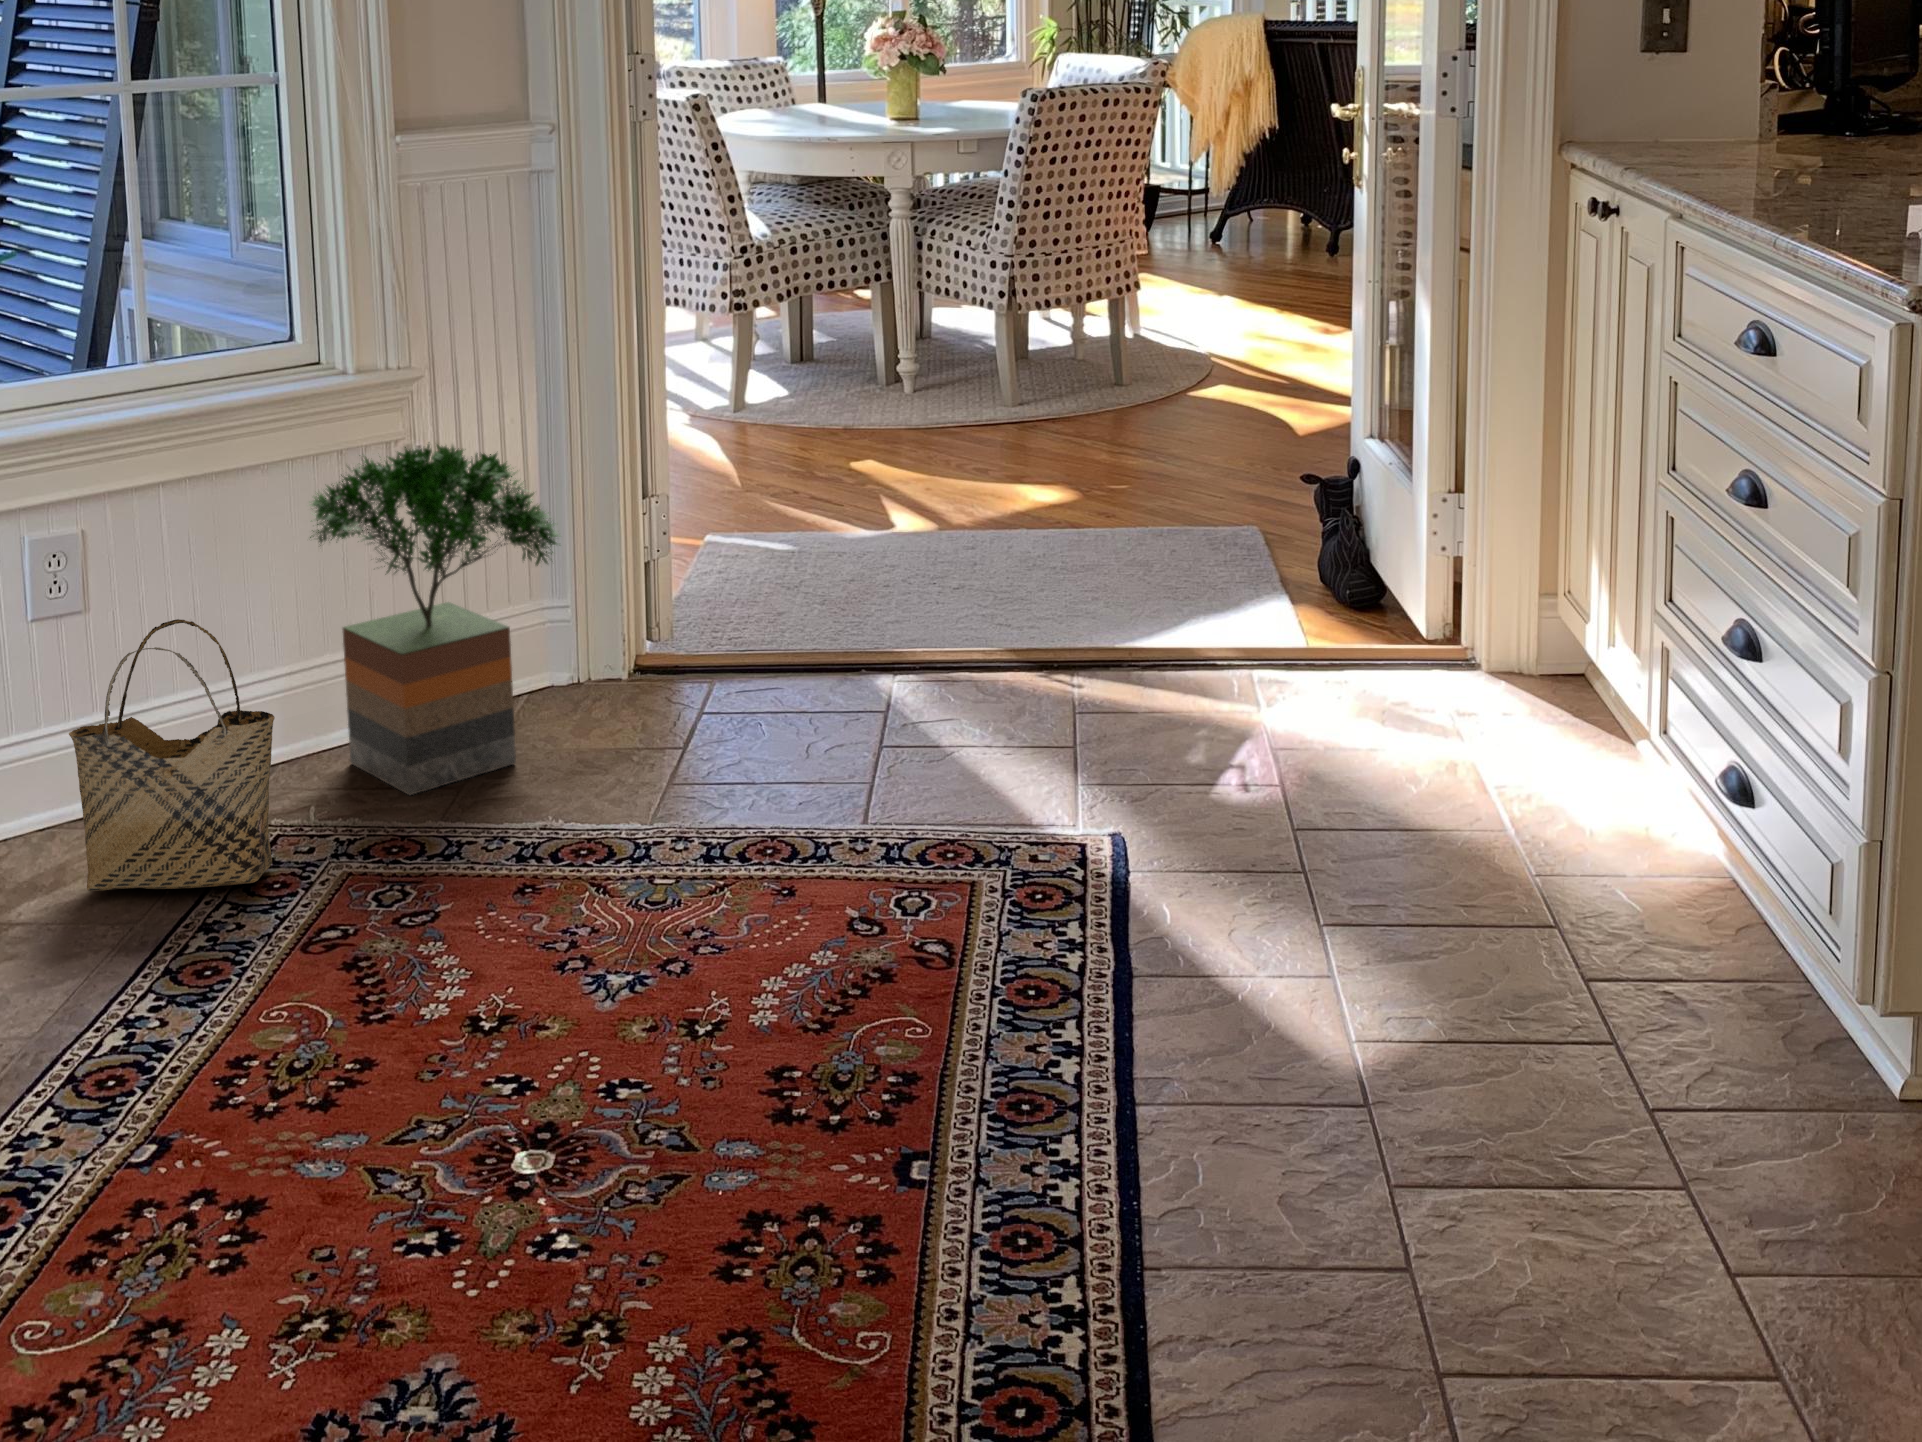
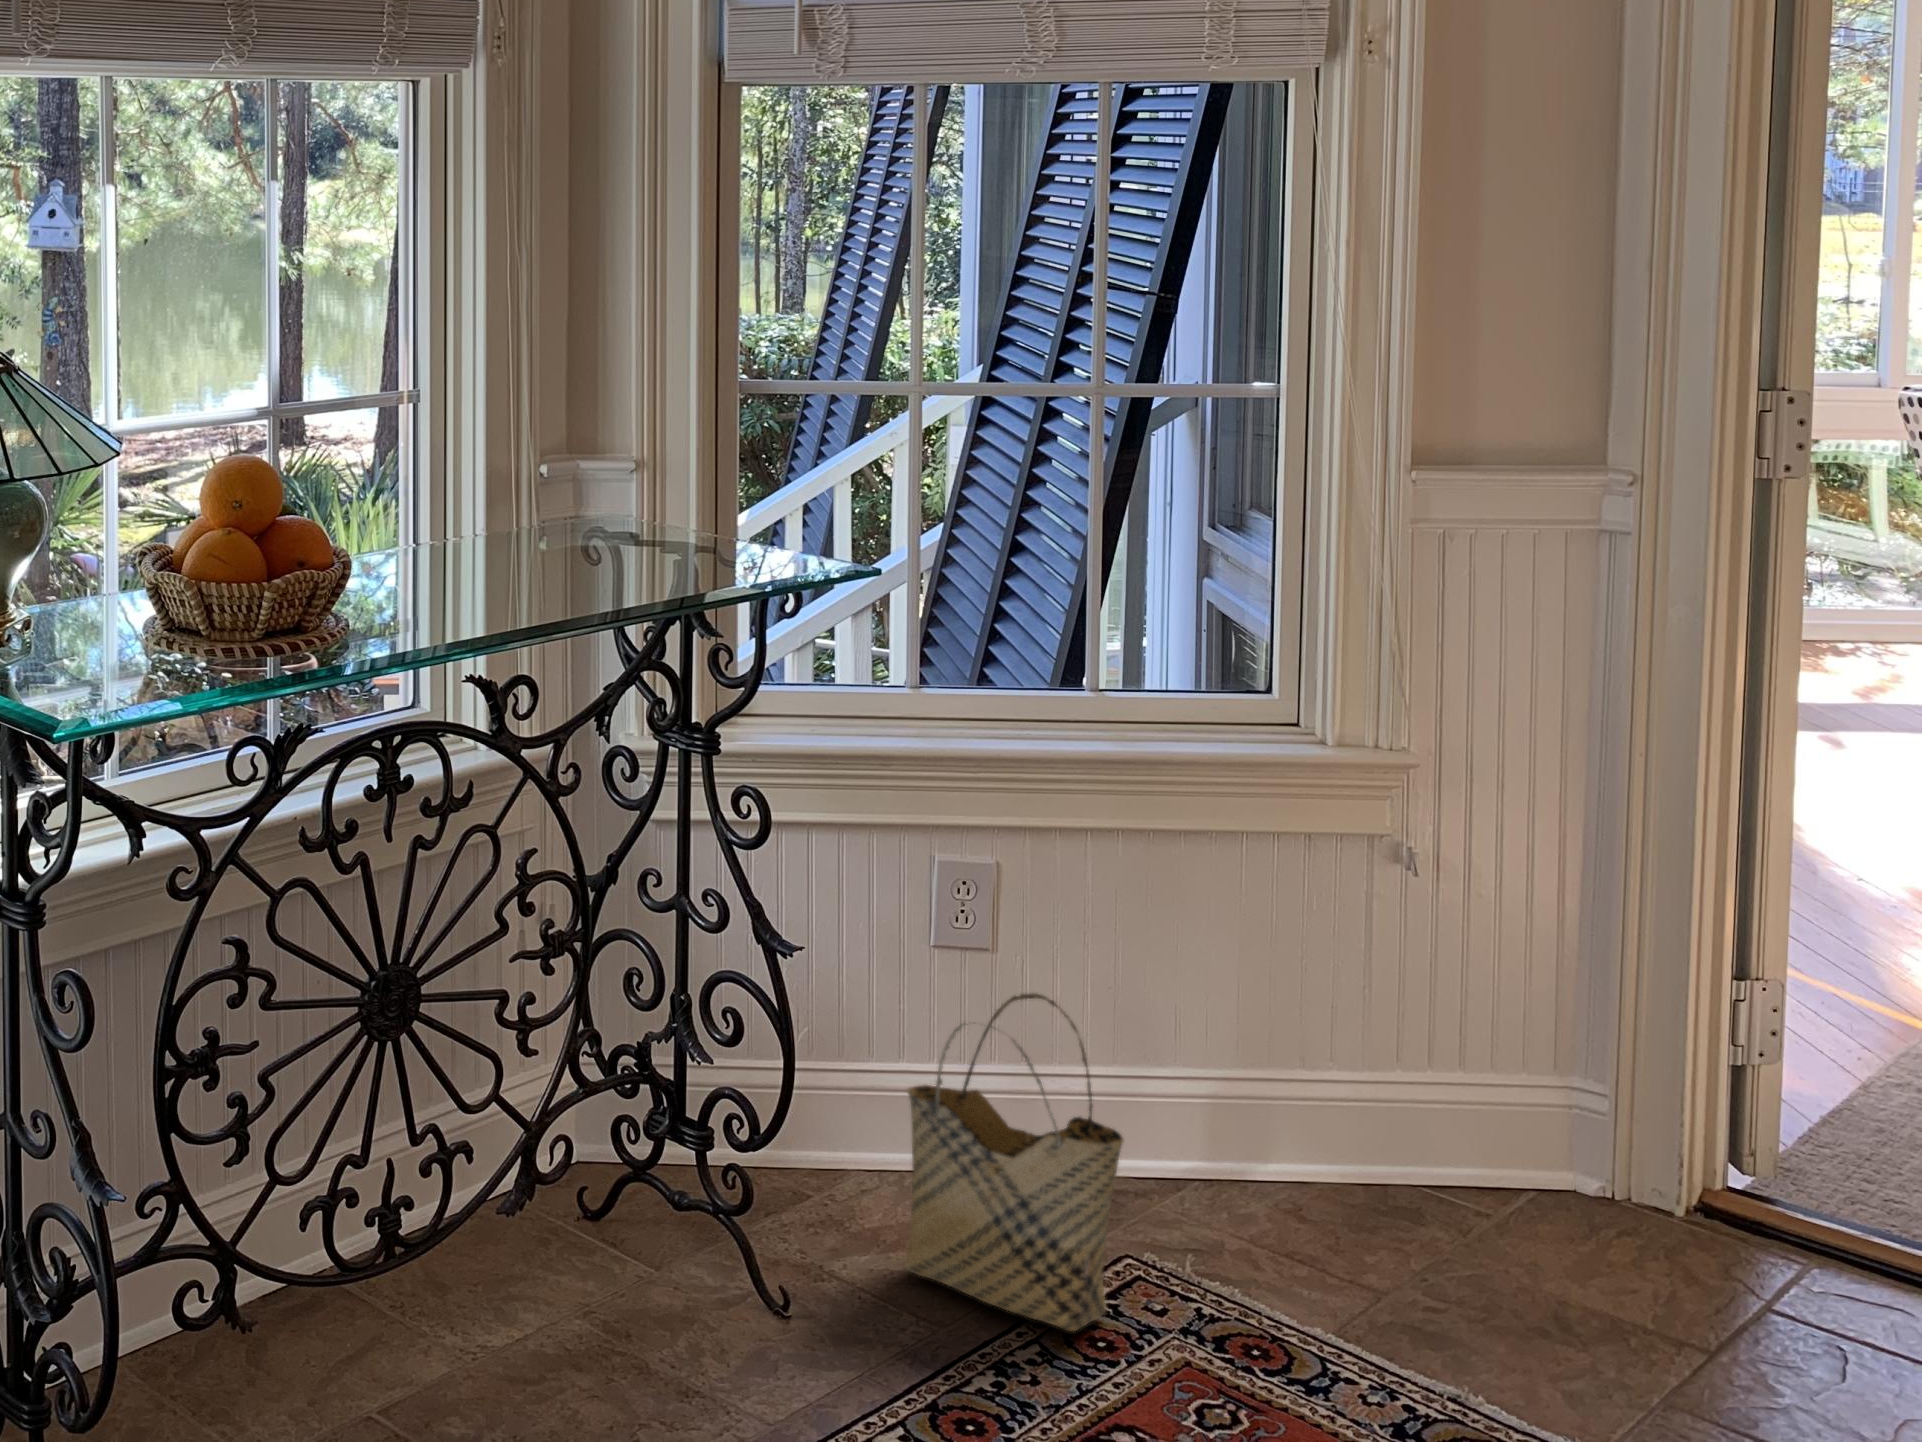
potted tree: present [310,444,560,795] -> none [1225,842,1551,1286]

